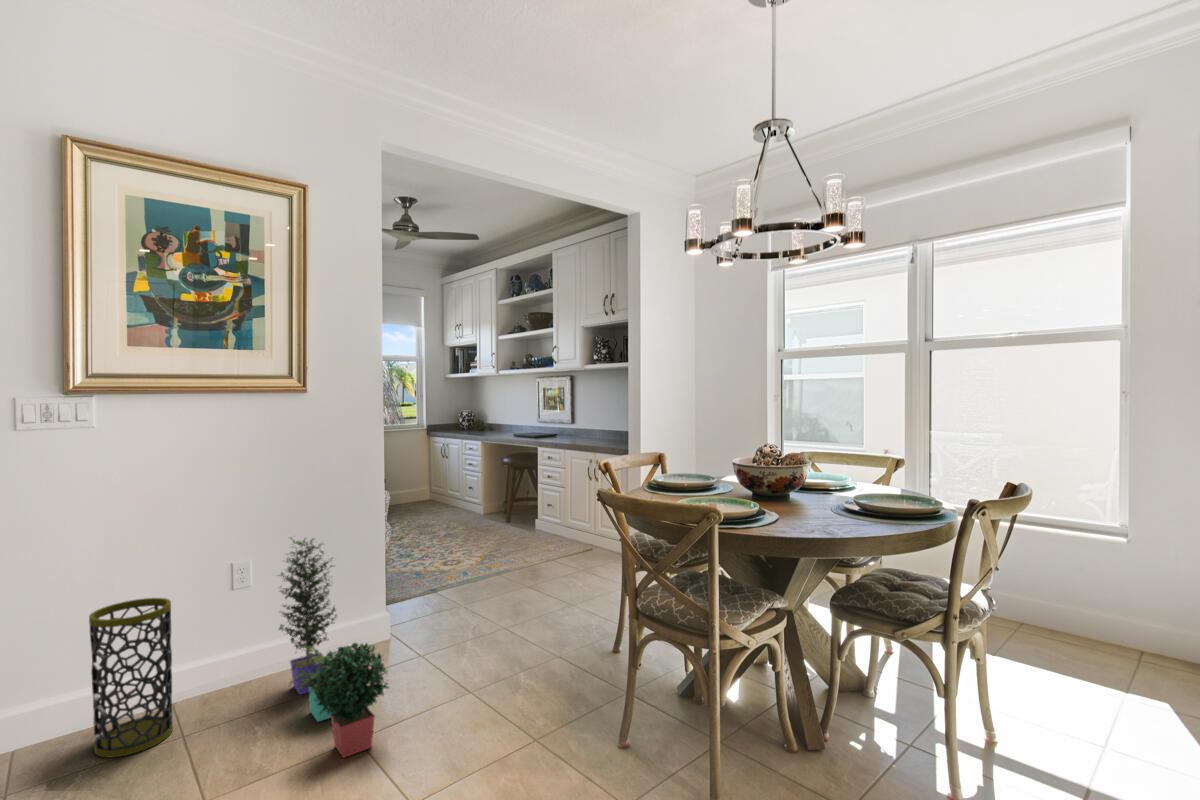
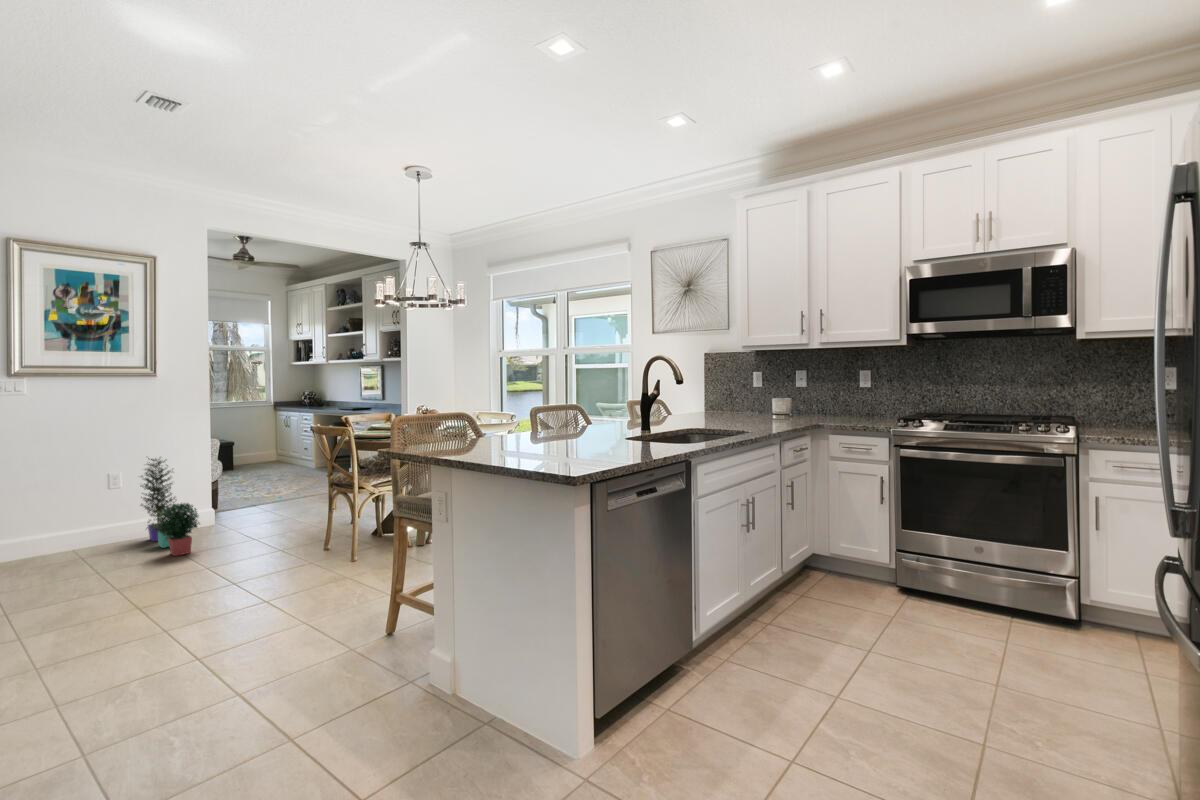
trash can: present [89,598,173,757] -> none [29,486,78,562]

